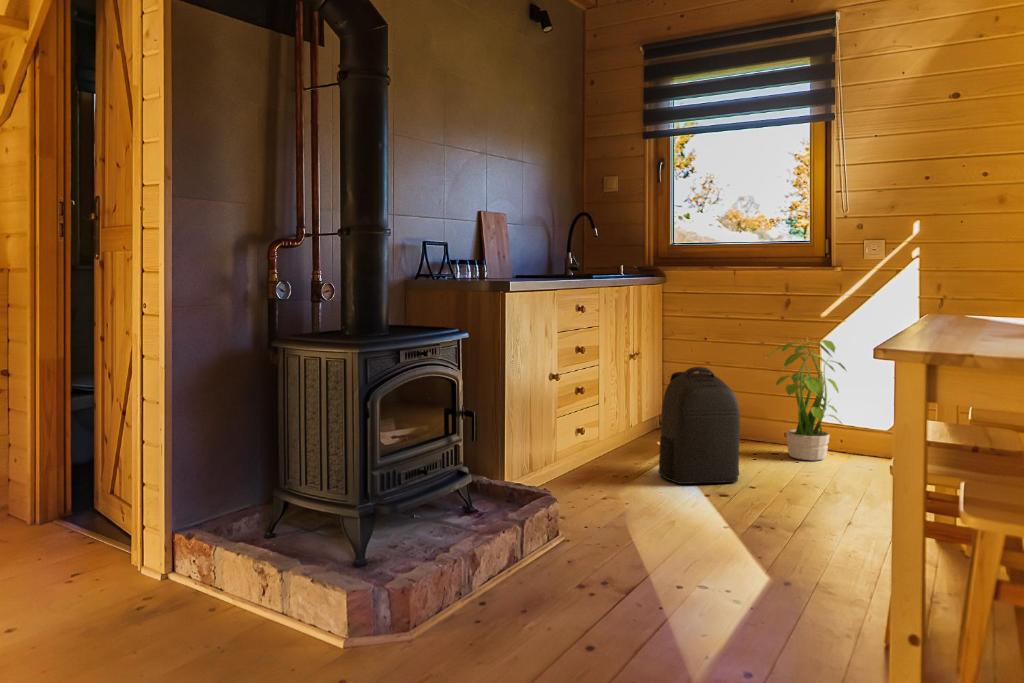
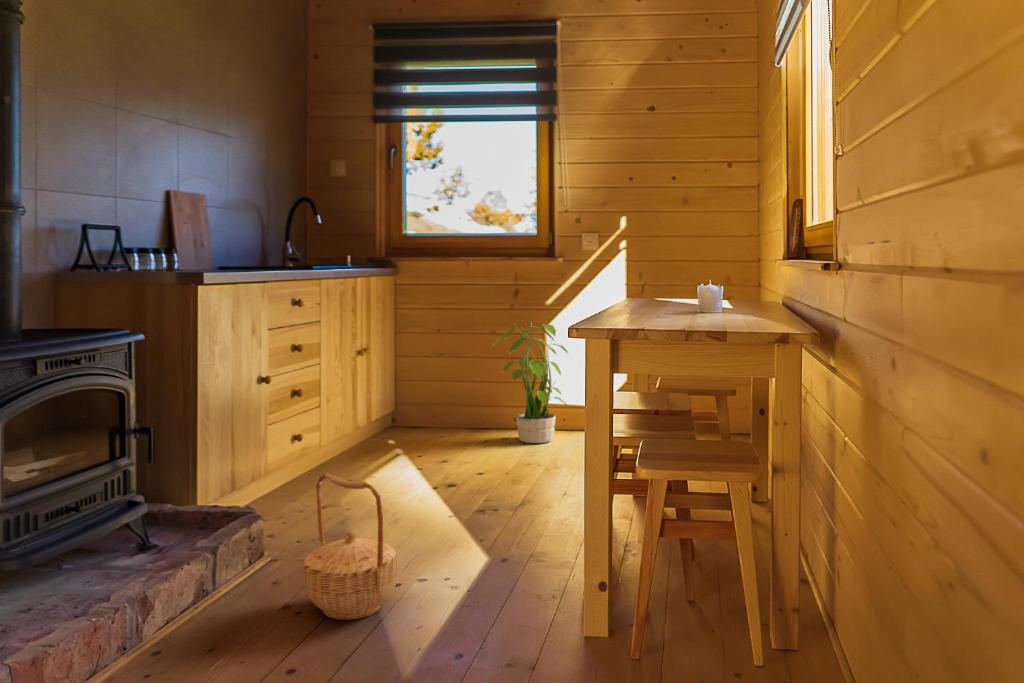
backpack: present [659,367,740,484] -> none [387,357,469,481]
basket: none [602,468,687,601] -> present [303,474,397,620]

